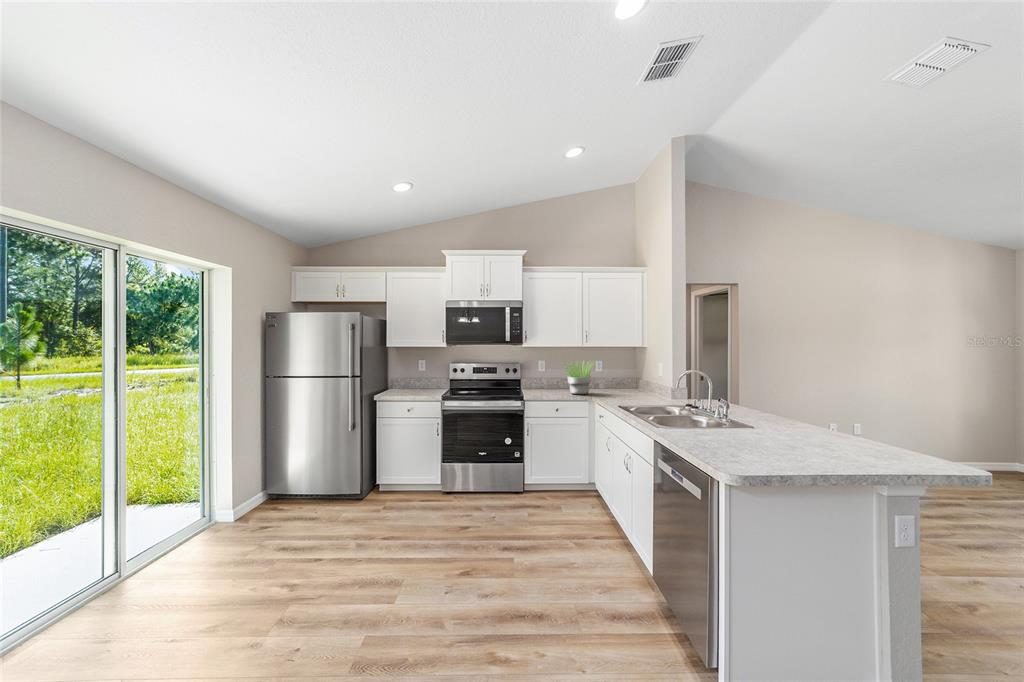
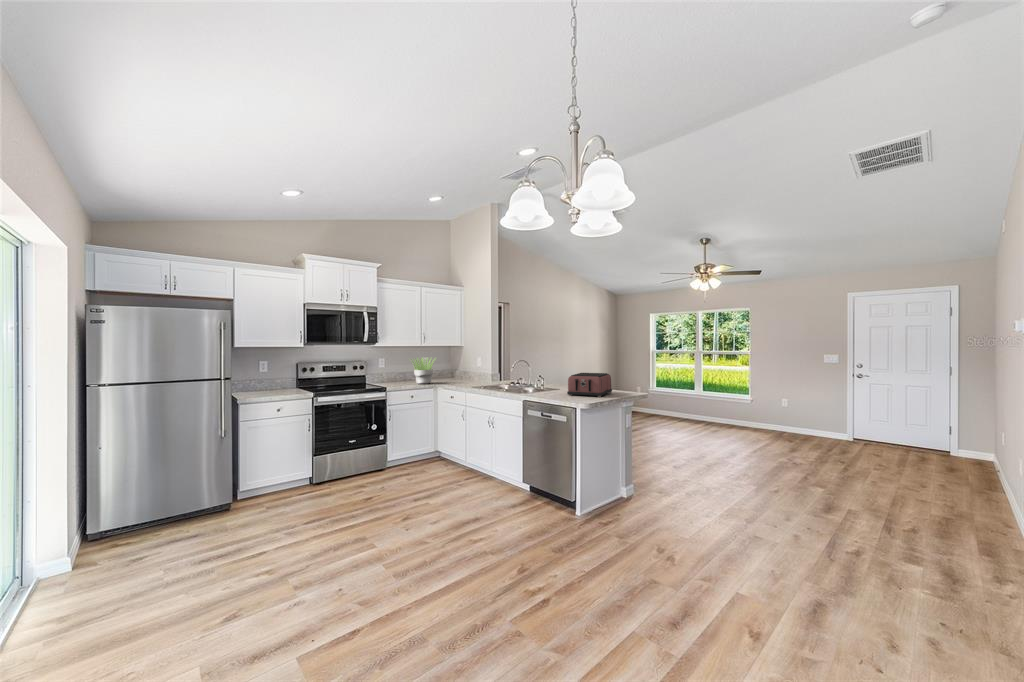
toaster: none [732,404,846,462] -> present [567,373,612,397]

